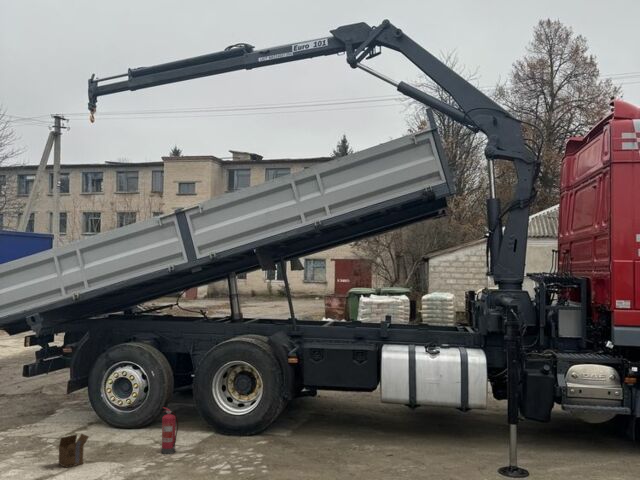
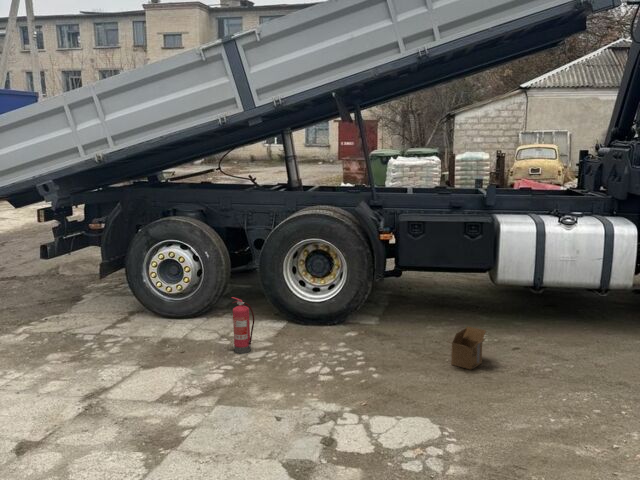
cardboard box: present [55,434,89,467] -> present [451,327,486,370]

